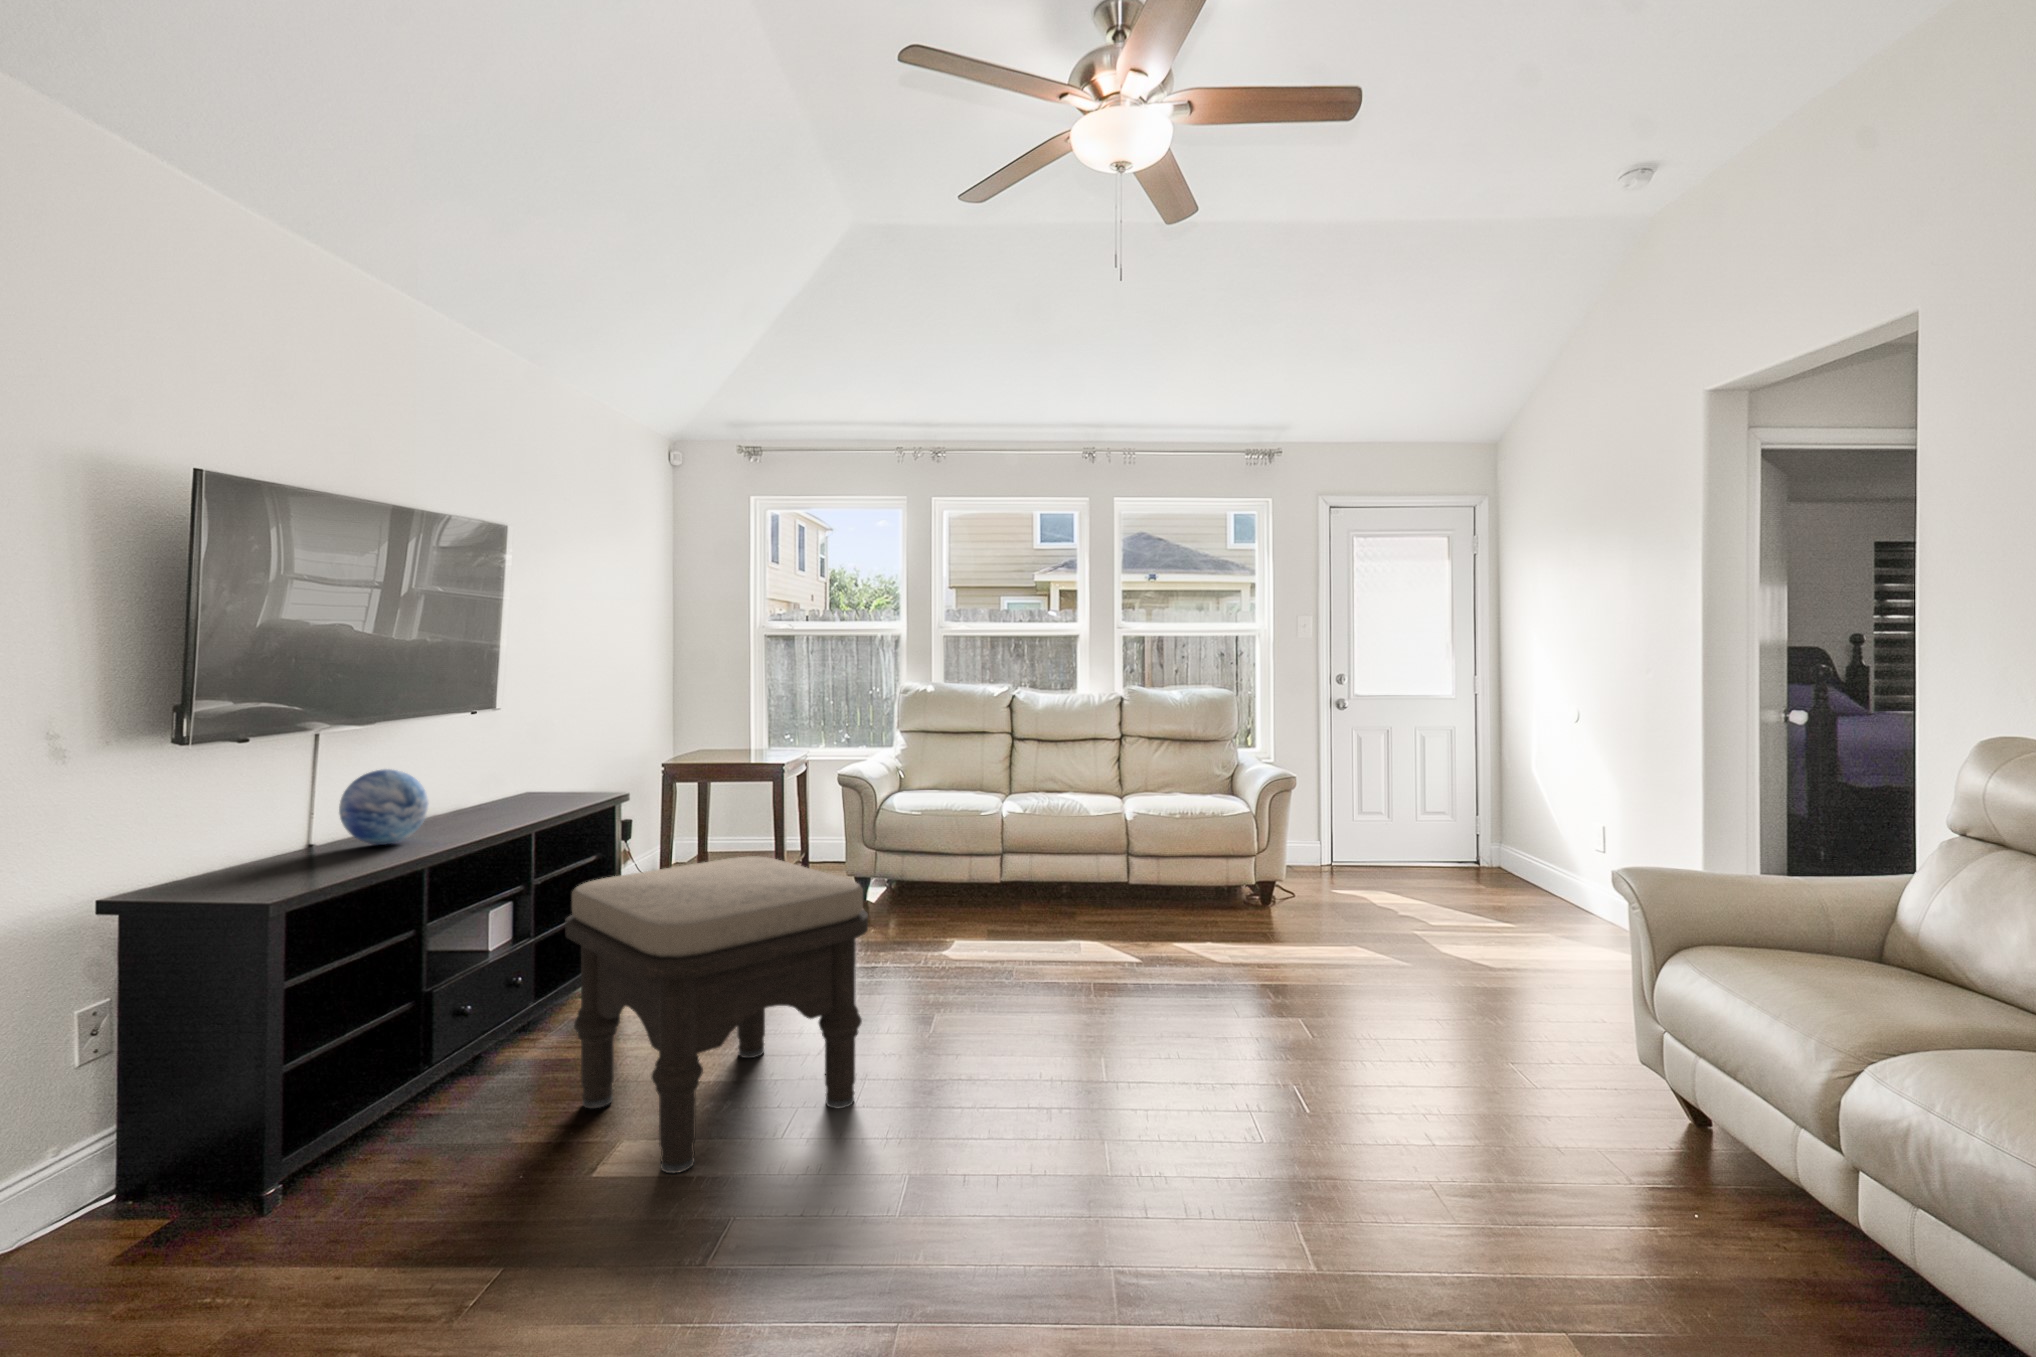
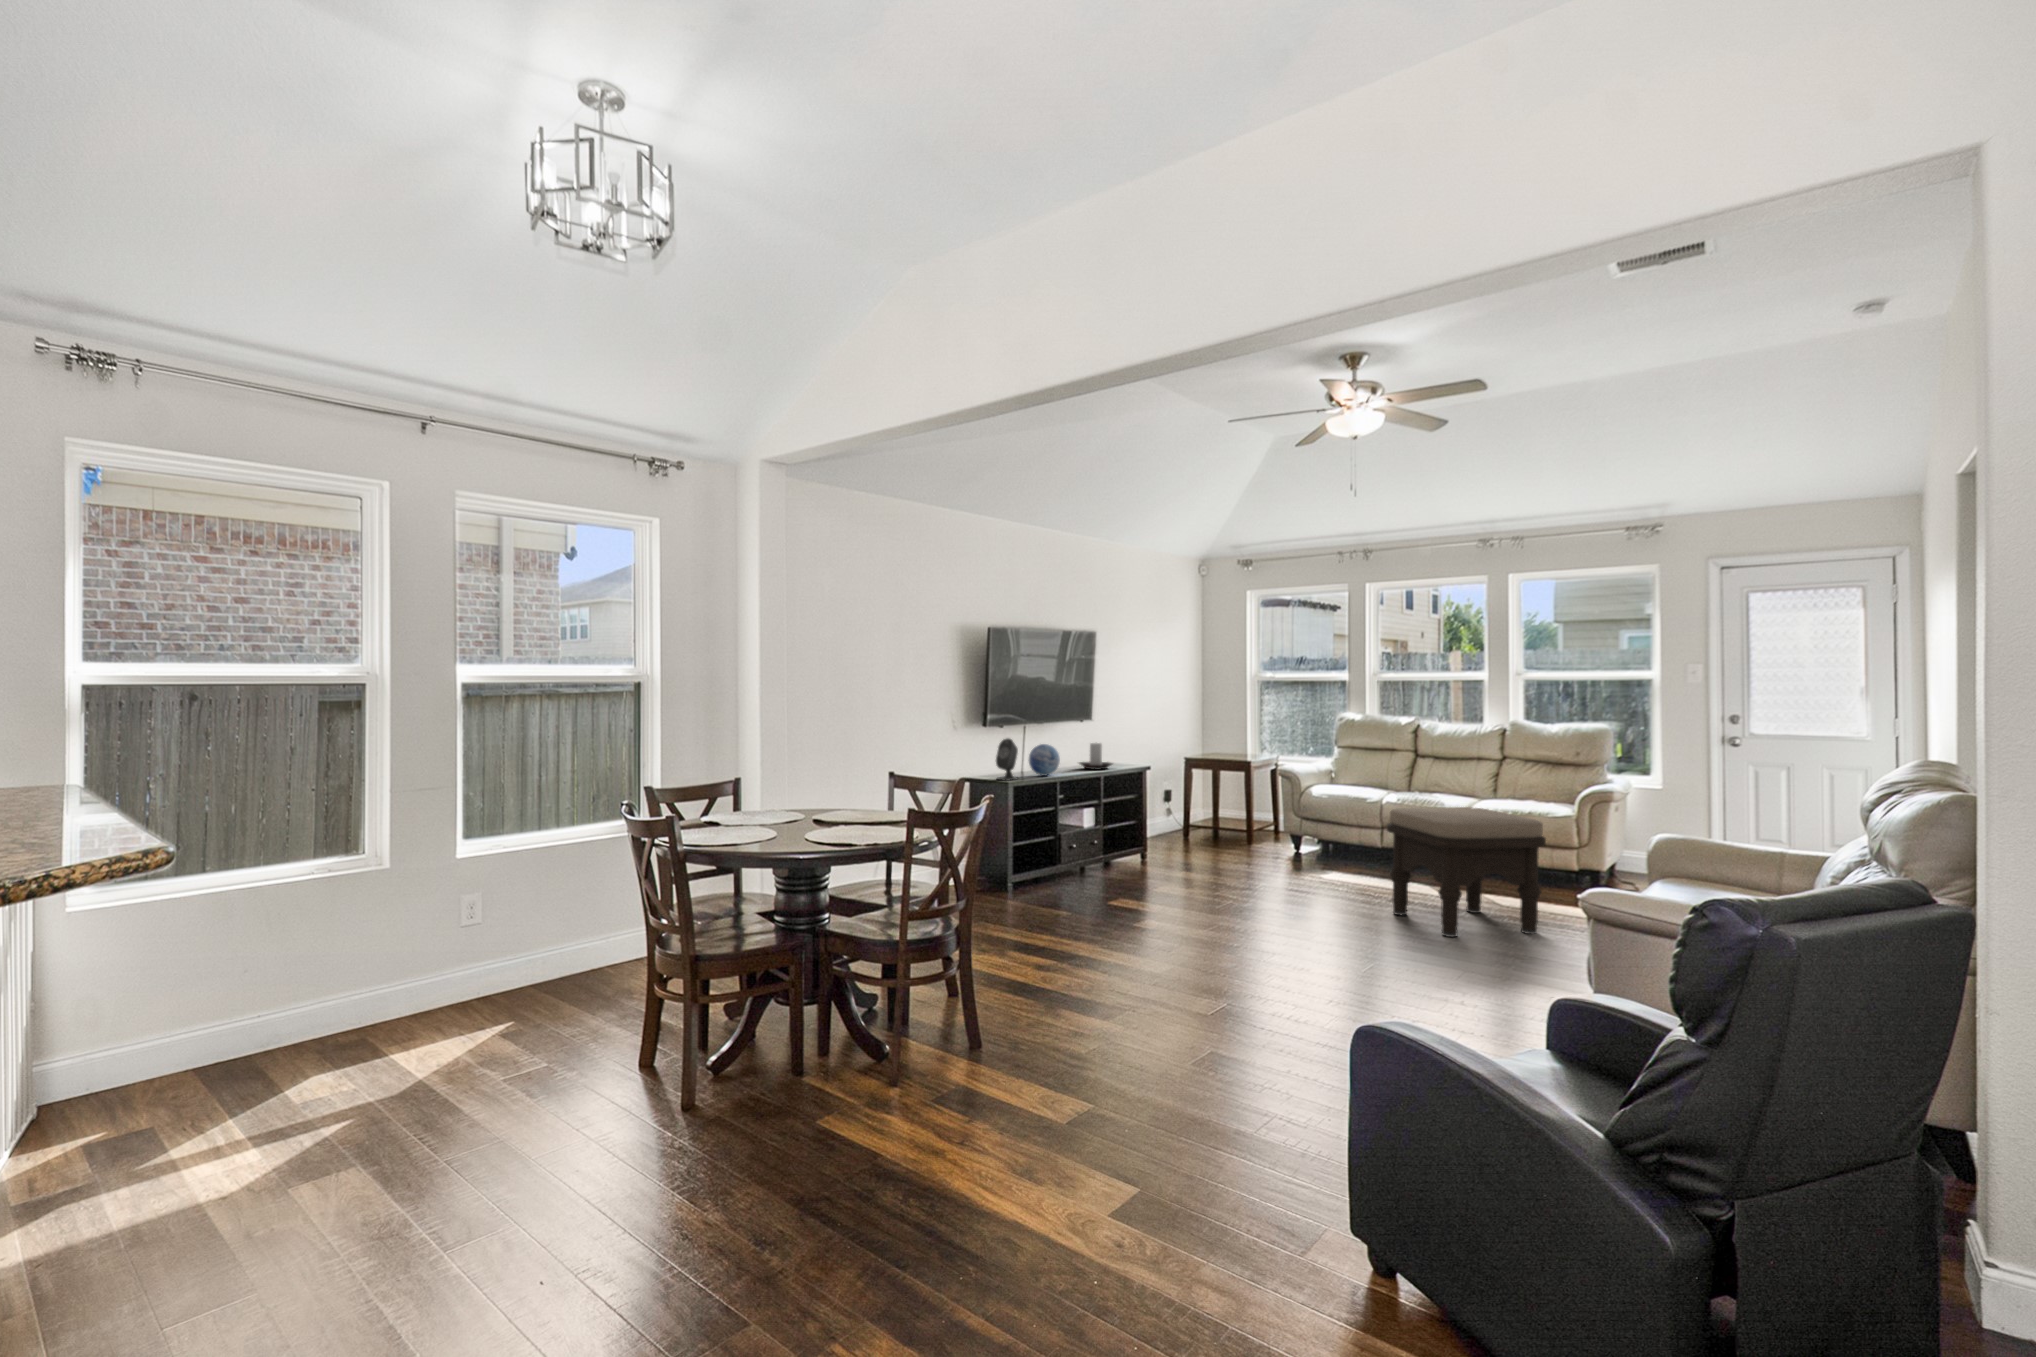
candle holder: none [467,751,553,811] -> present [1079,743,1112,770]
speaker: none [231,765,309,879] -> present [996,738,1018,781]
ottoman: present [565,857,868,1173] -> present [1387,807,1546,937]

